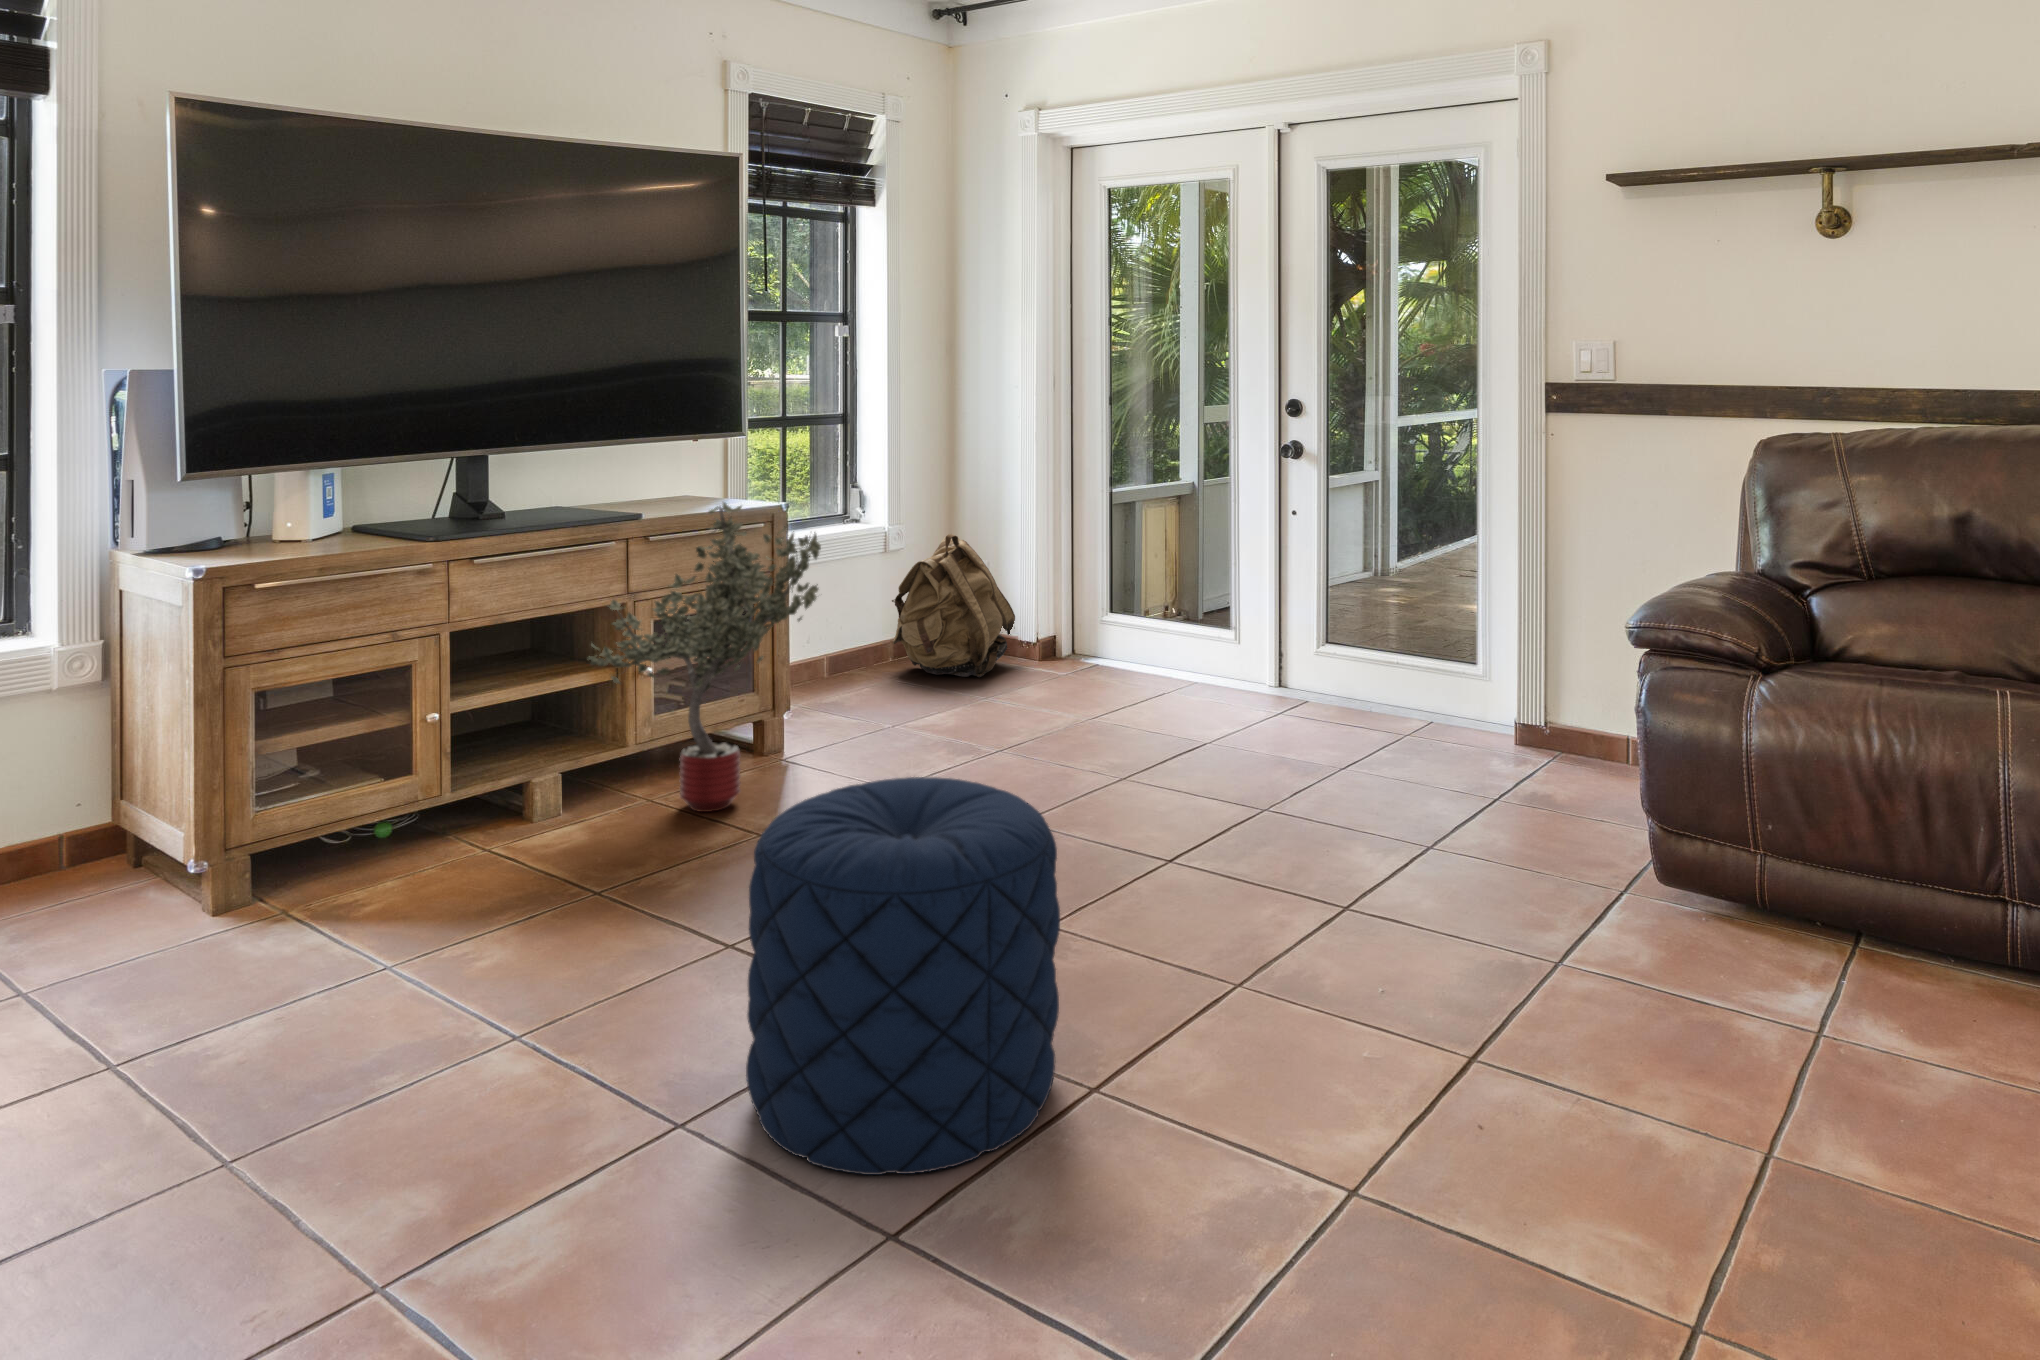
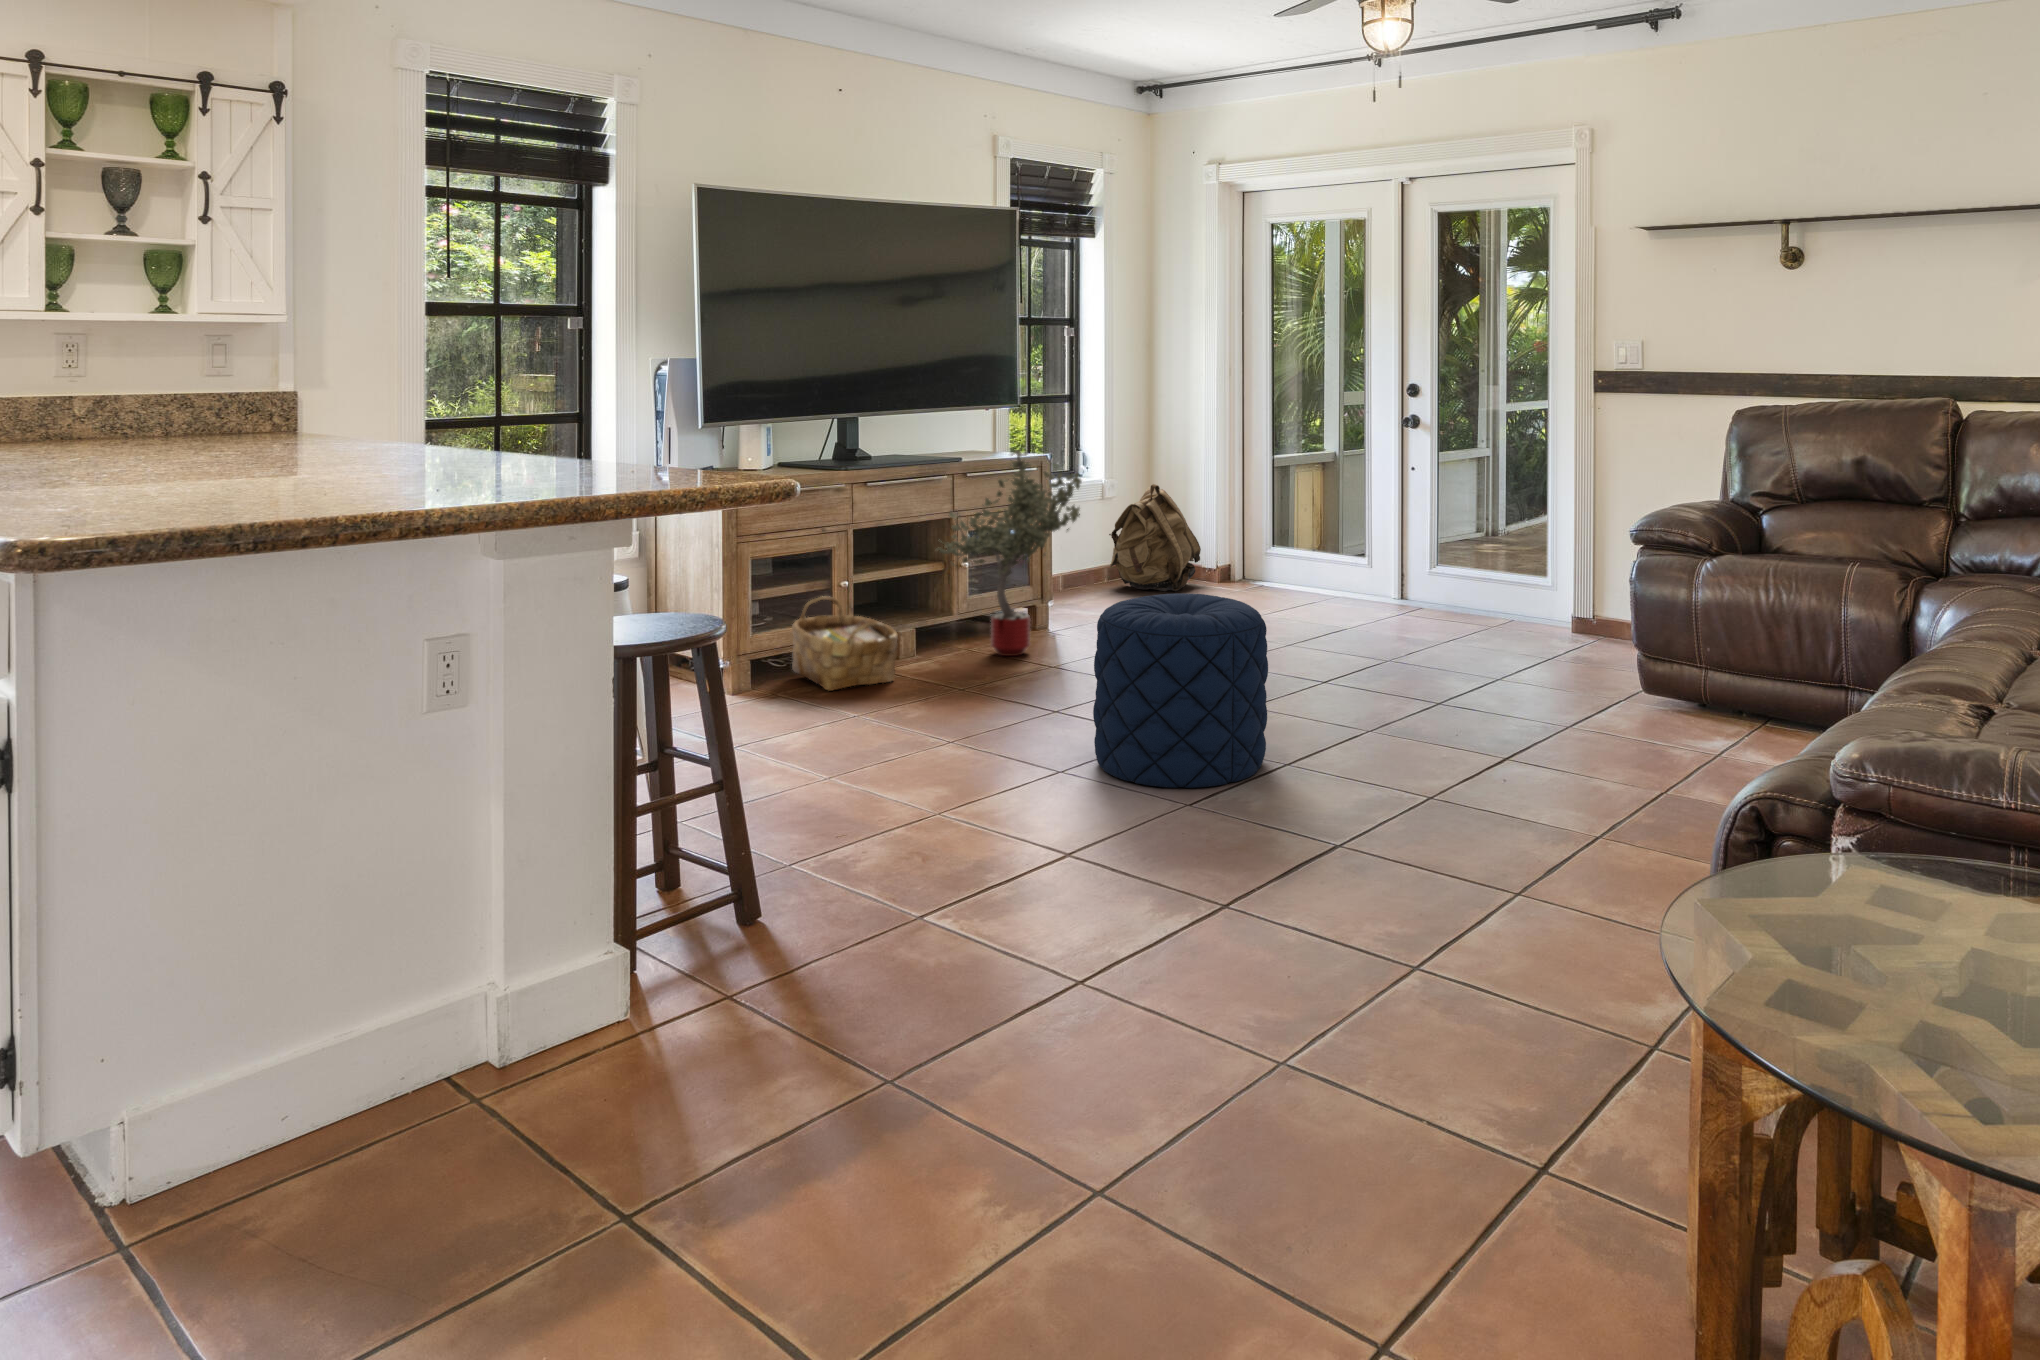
woven basket: none [341,737,509,901] -> present [792,596,898,691]

